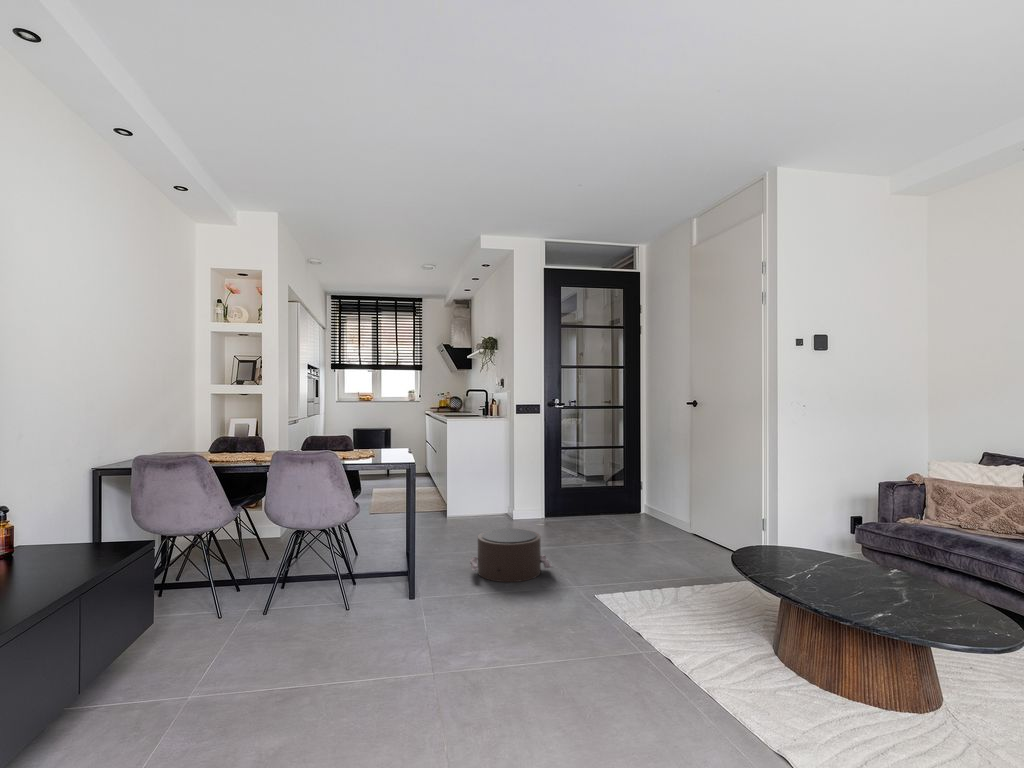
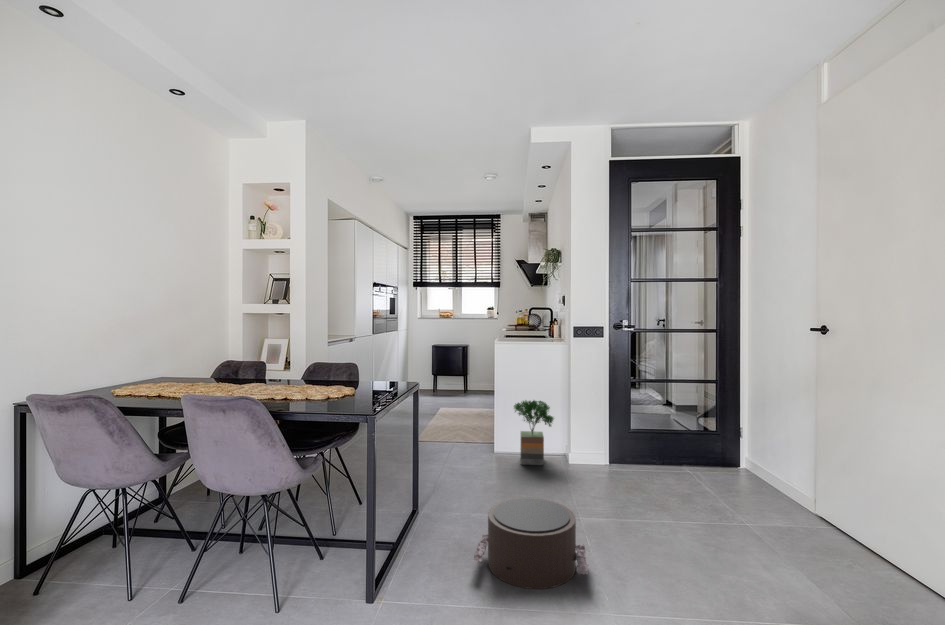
potted tree: none [464,468,501,524] -> present [514,400,554,465]

